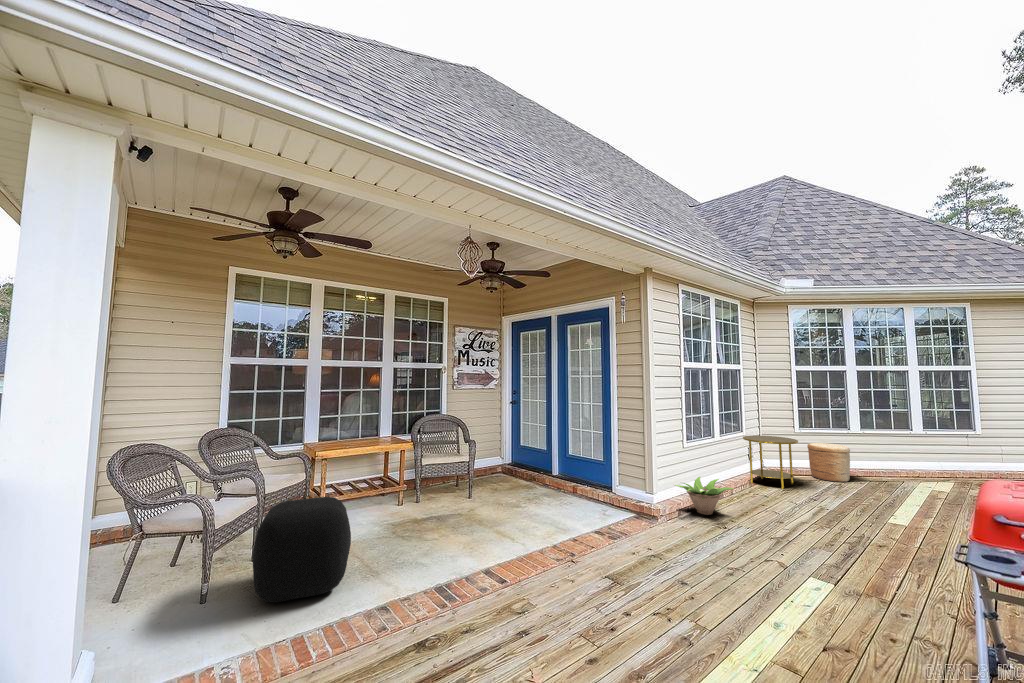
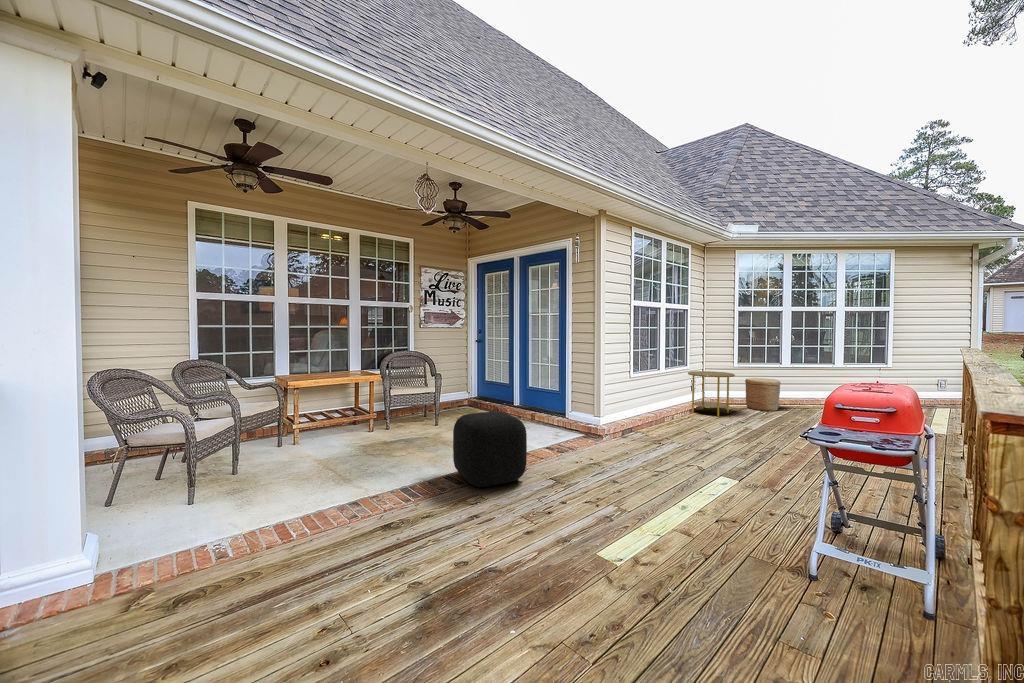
decorative plant: present [675,477,733,515] -> none [619,404,671,436]
ottoman: present [253,497,351,602] -> present [453,411,527,487]

